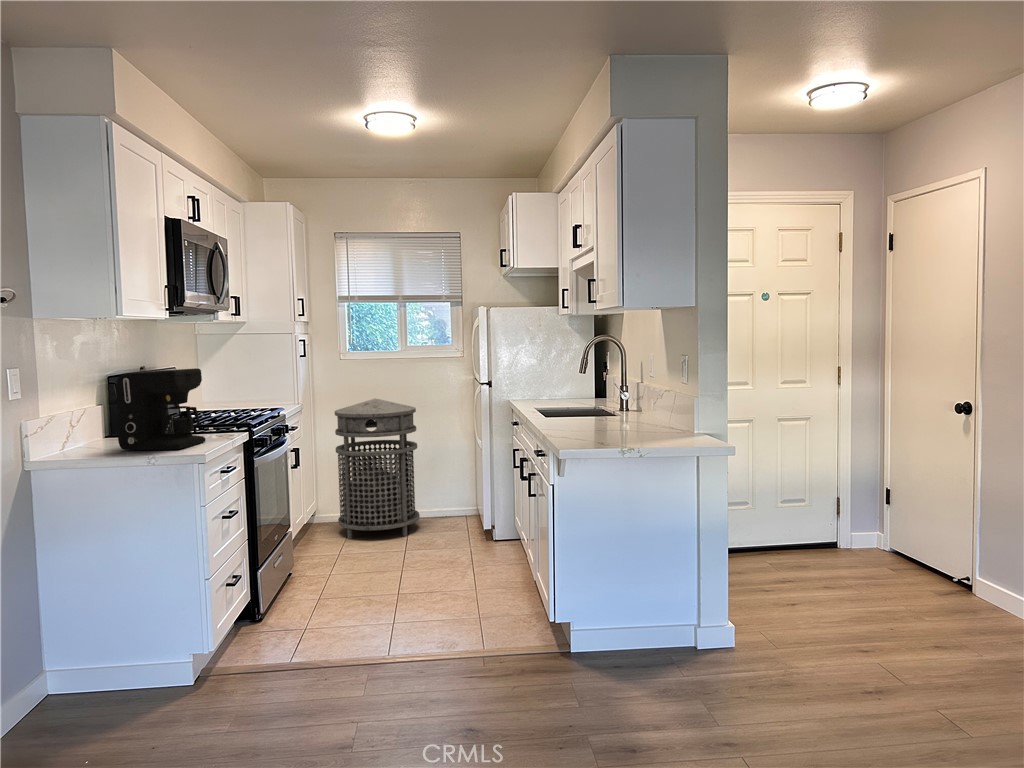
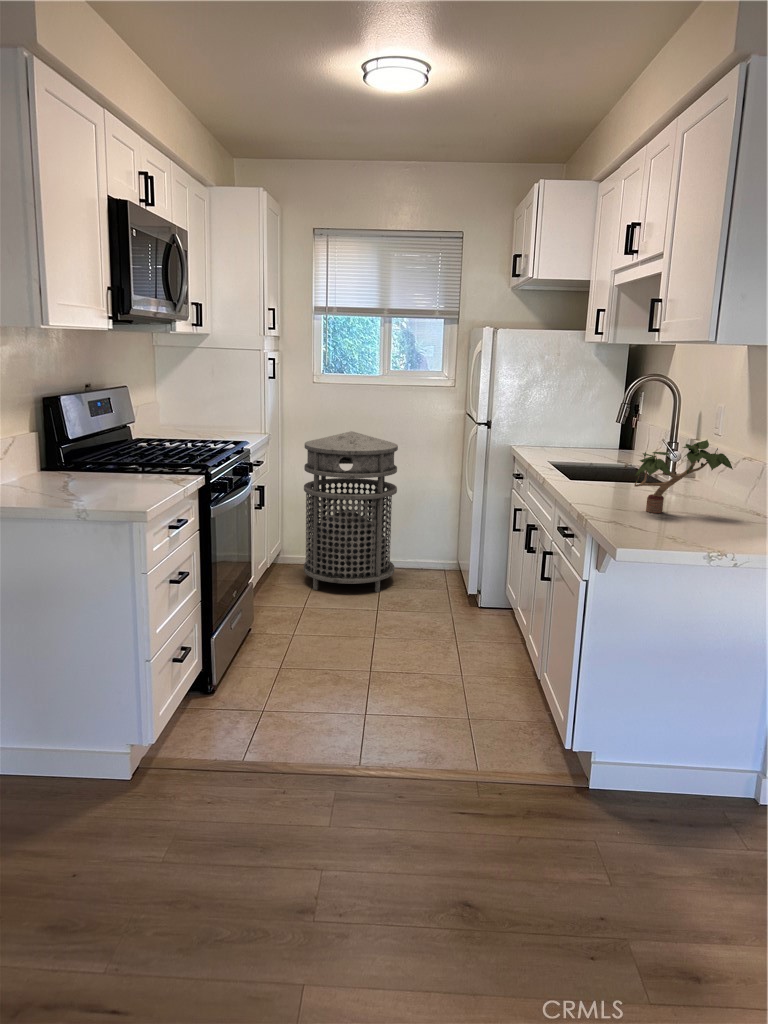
coffee maker: present [116,368,205,450] -> none [44,397,152,500]
potted plant: none [579,375,661,433] -> present [634,440,733,513]

